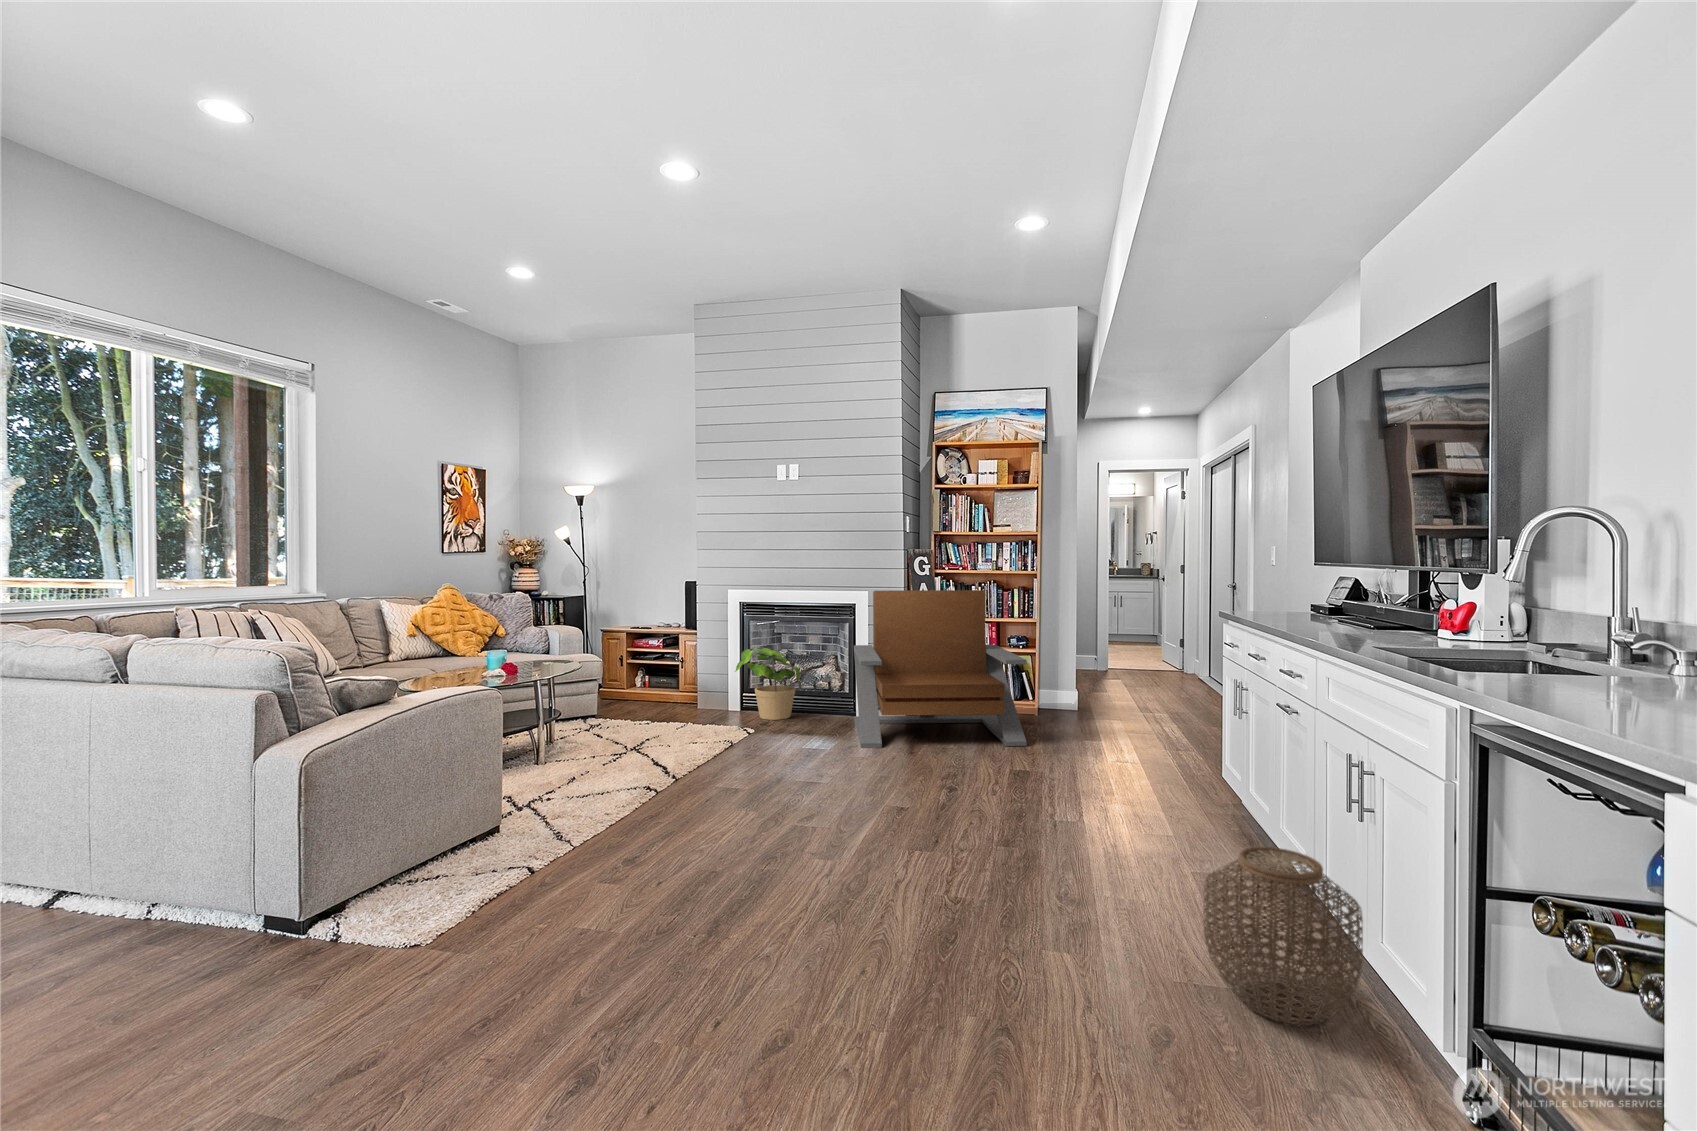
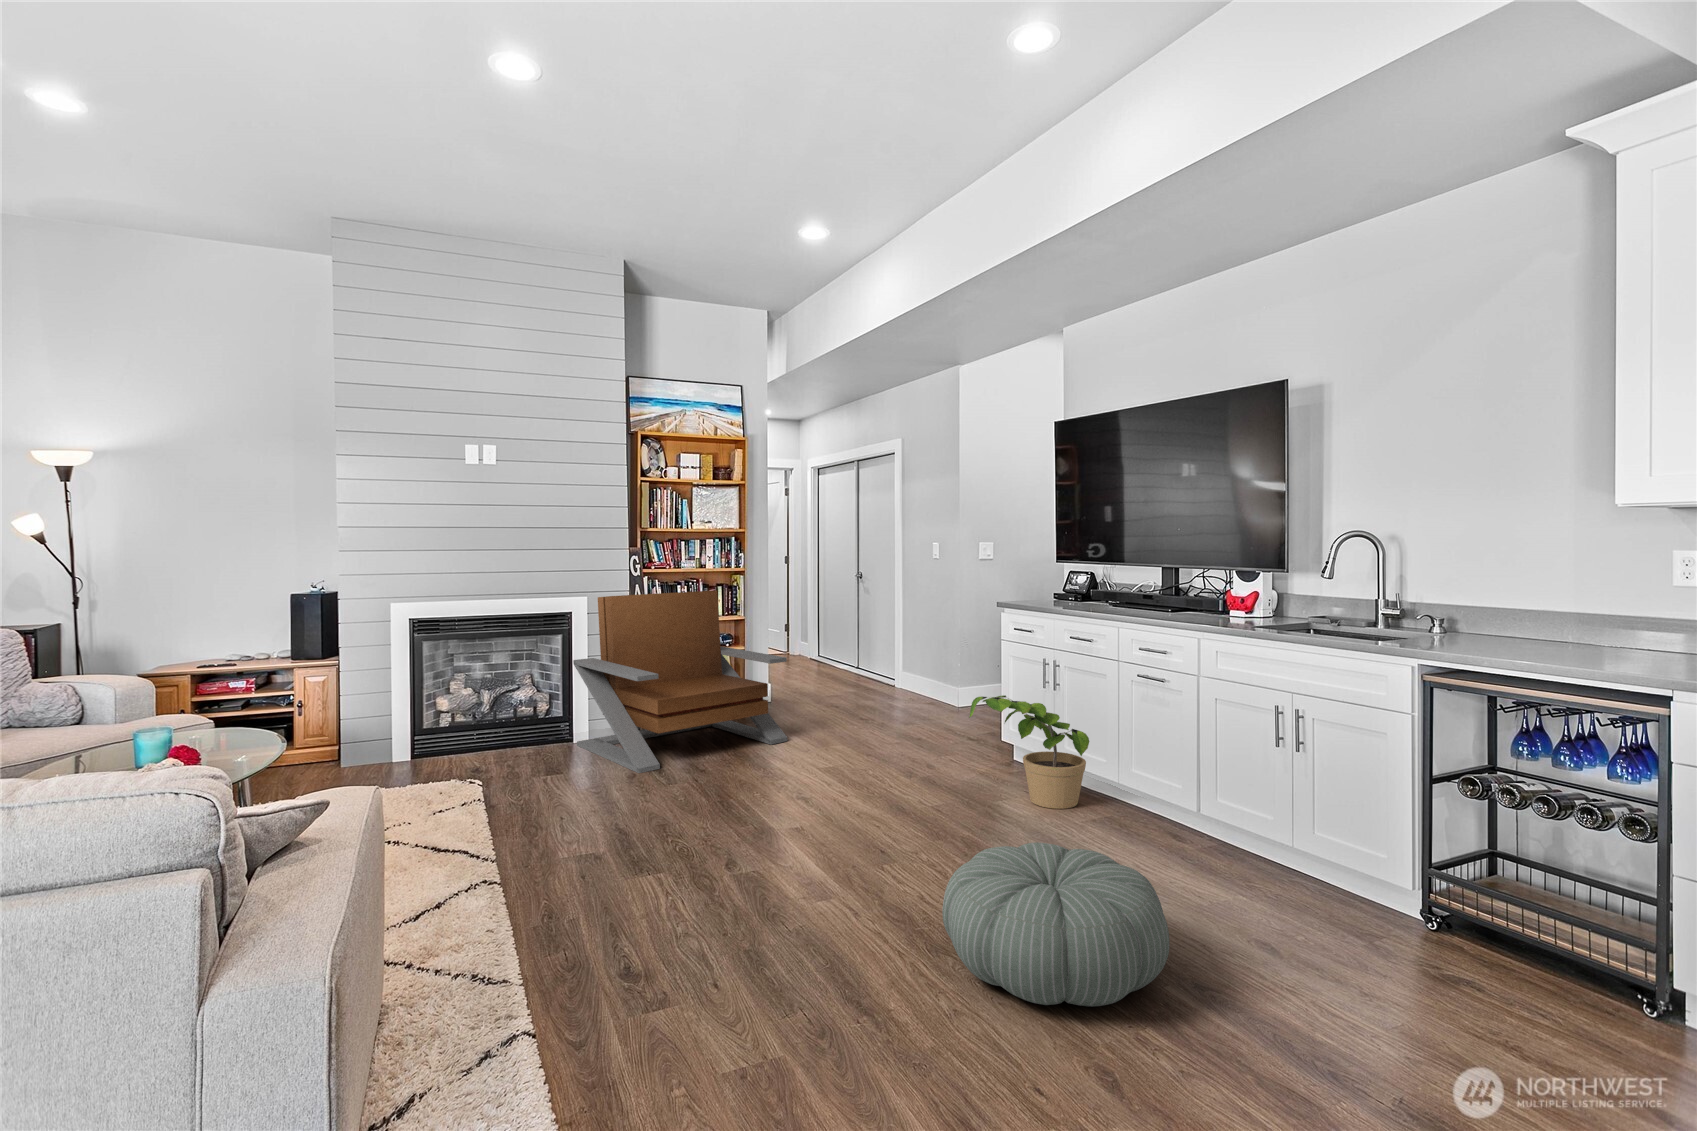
potted plant: present [735,648,800,720] -> present [969,695,1089,809]
woven basket: present [1203,847,1363,1026] -> none [1173,774,1283,894]
pouf: none [793,854,1032,1039] -> present [942,842,1170,1007]

